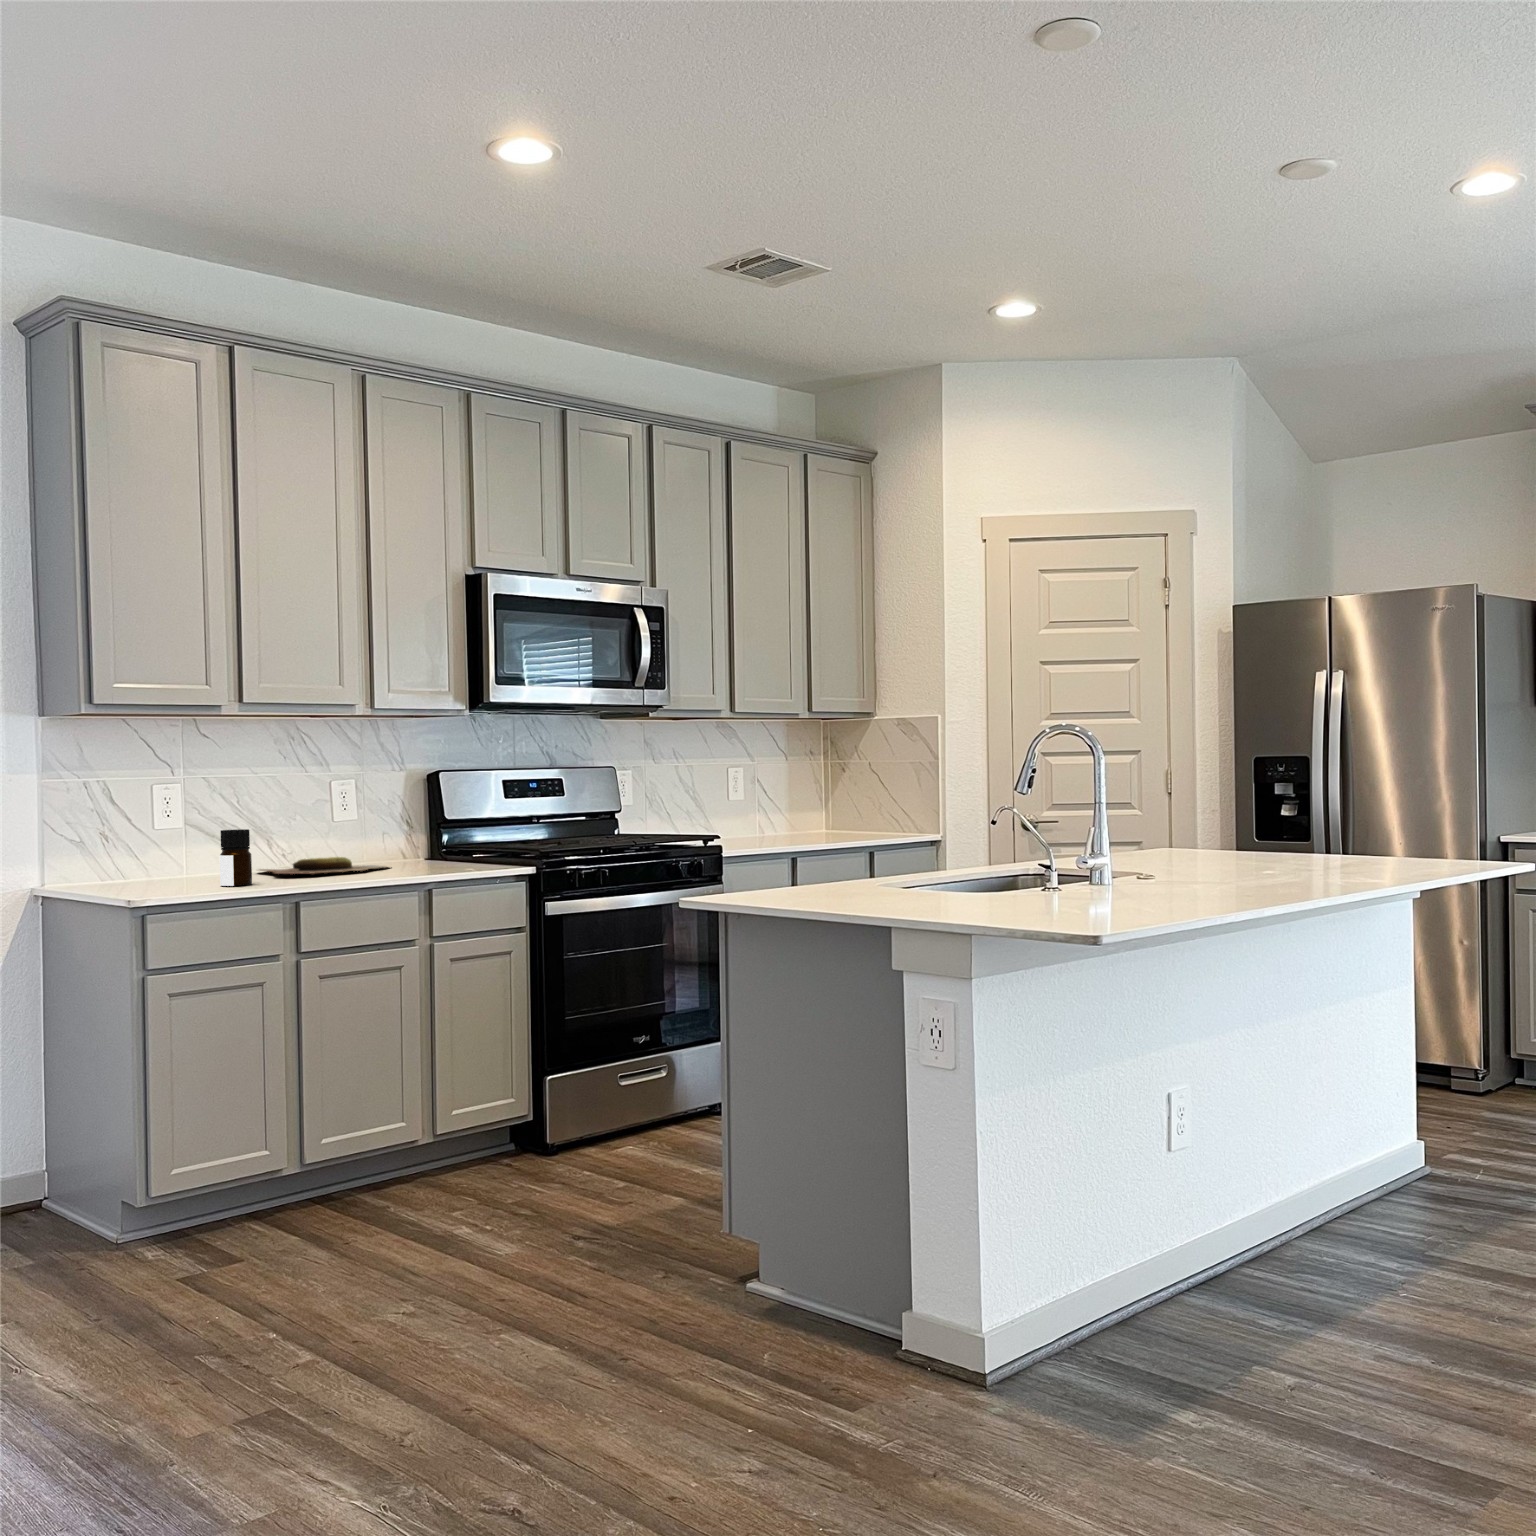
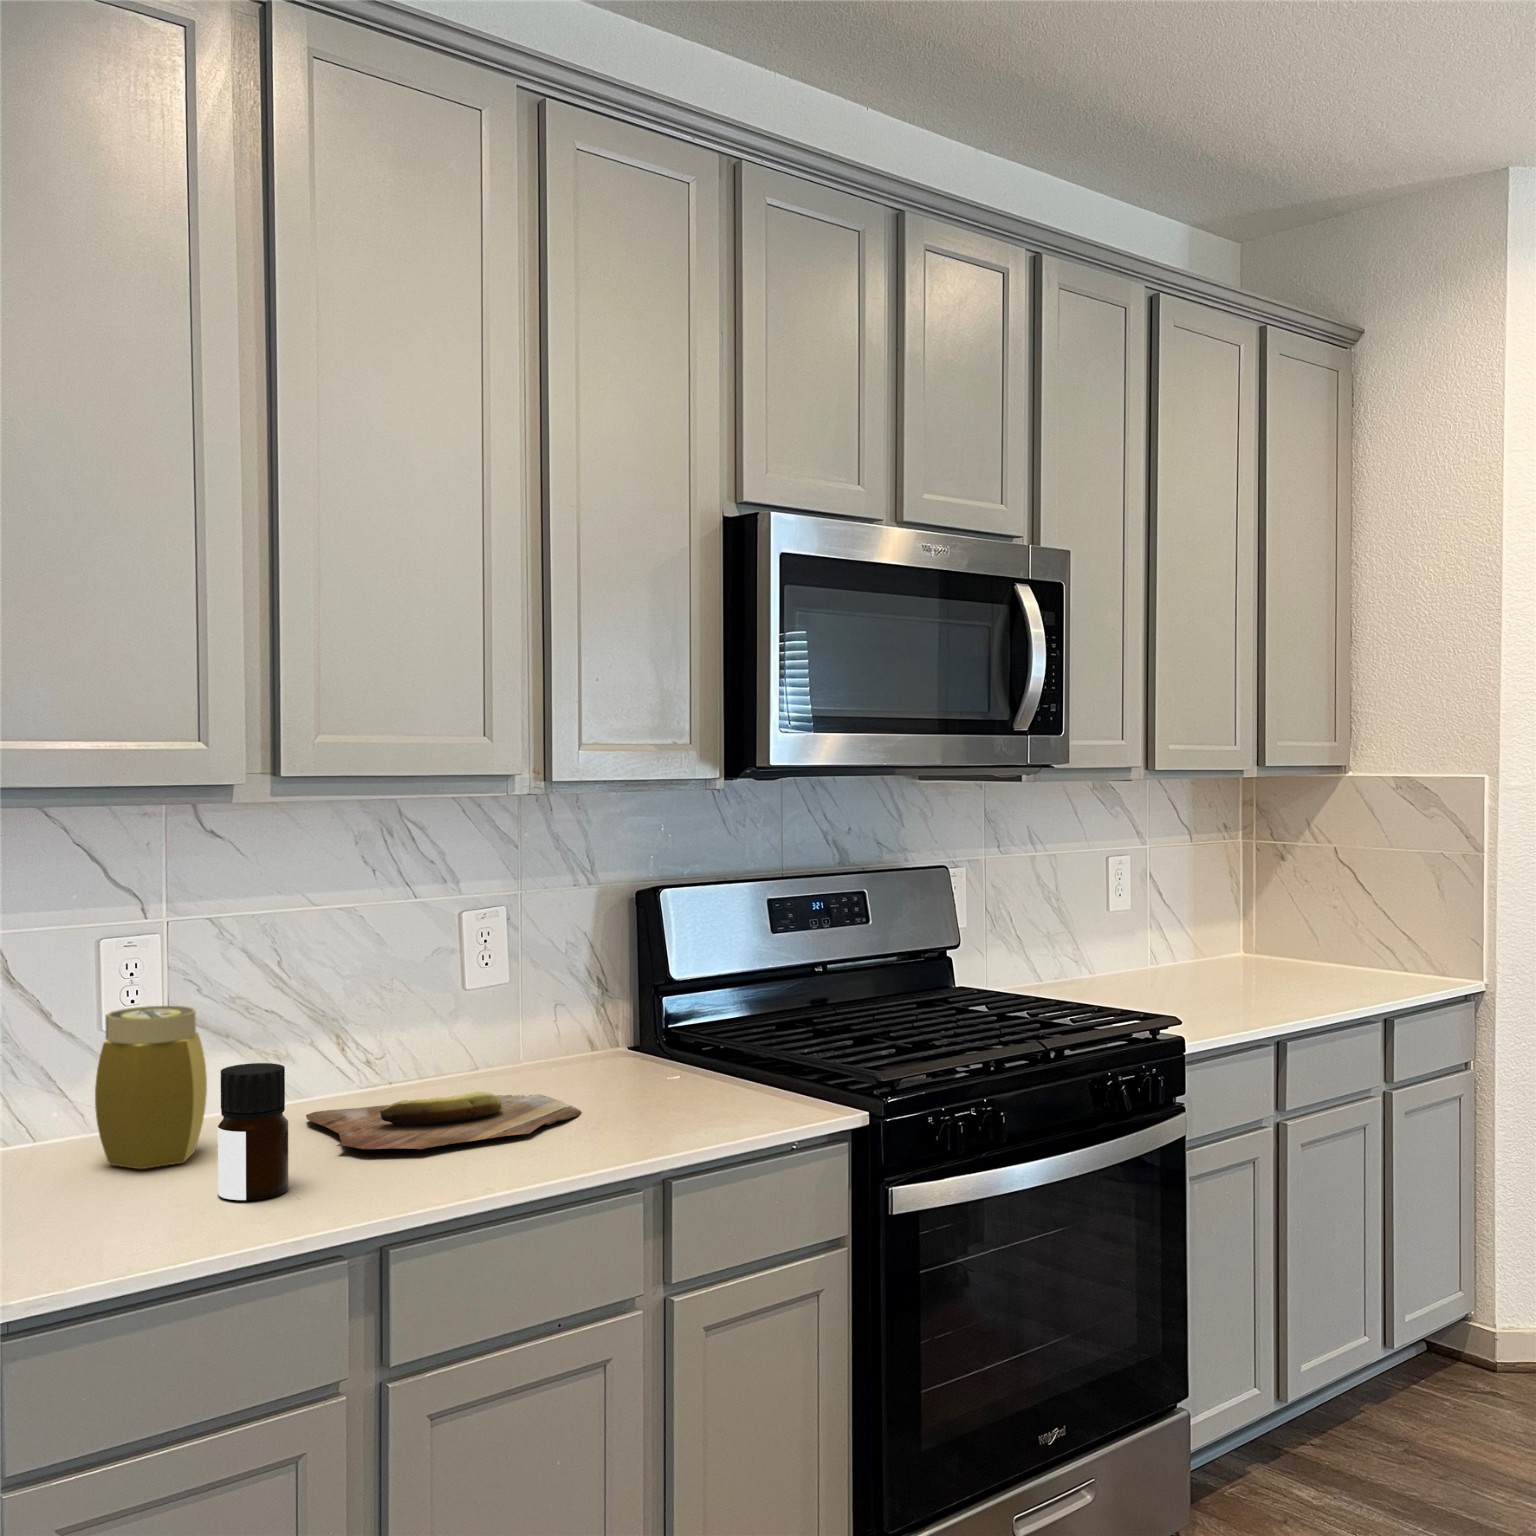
jar: none [159,812,210,882] -> present [95,1006,207,1169]

